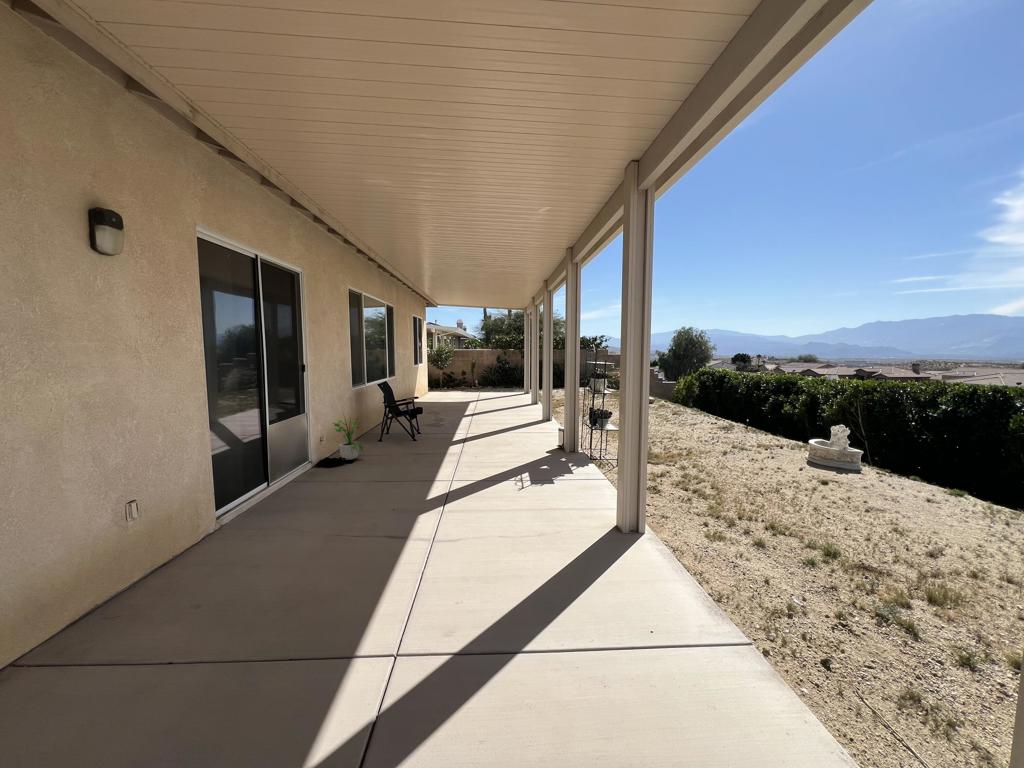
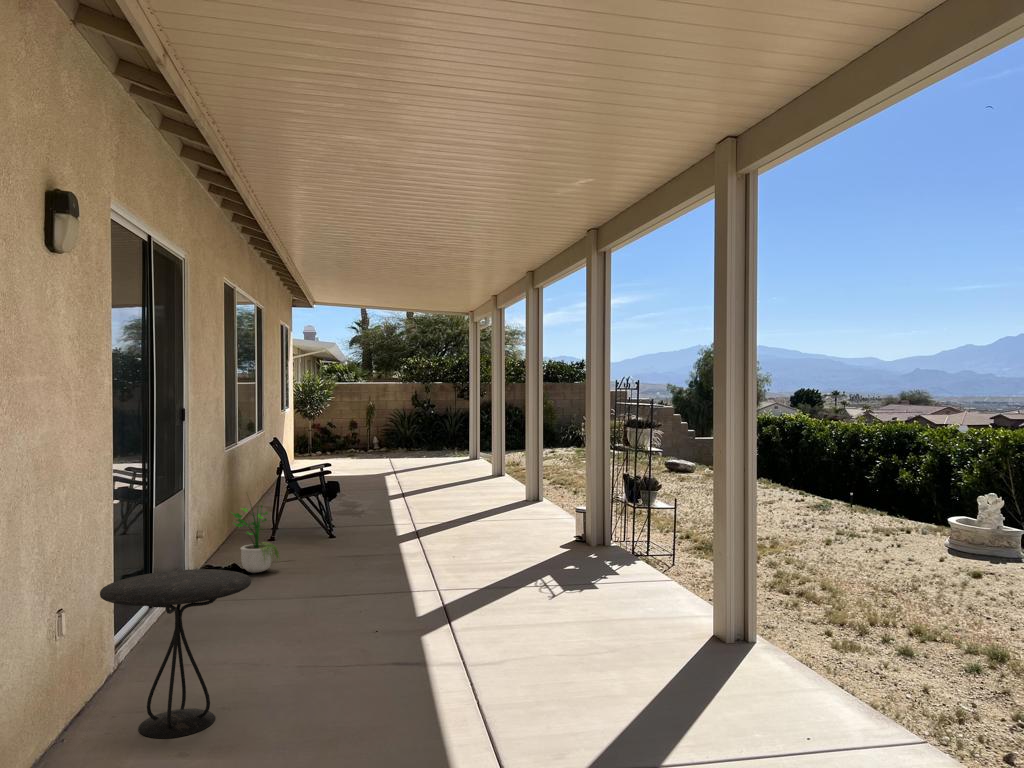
side table: none [144,469,263,588] -> present [100,569,251,738]

